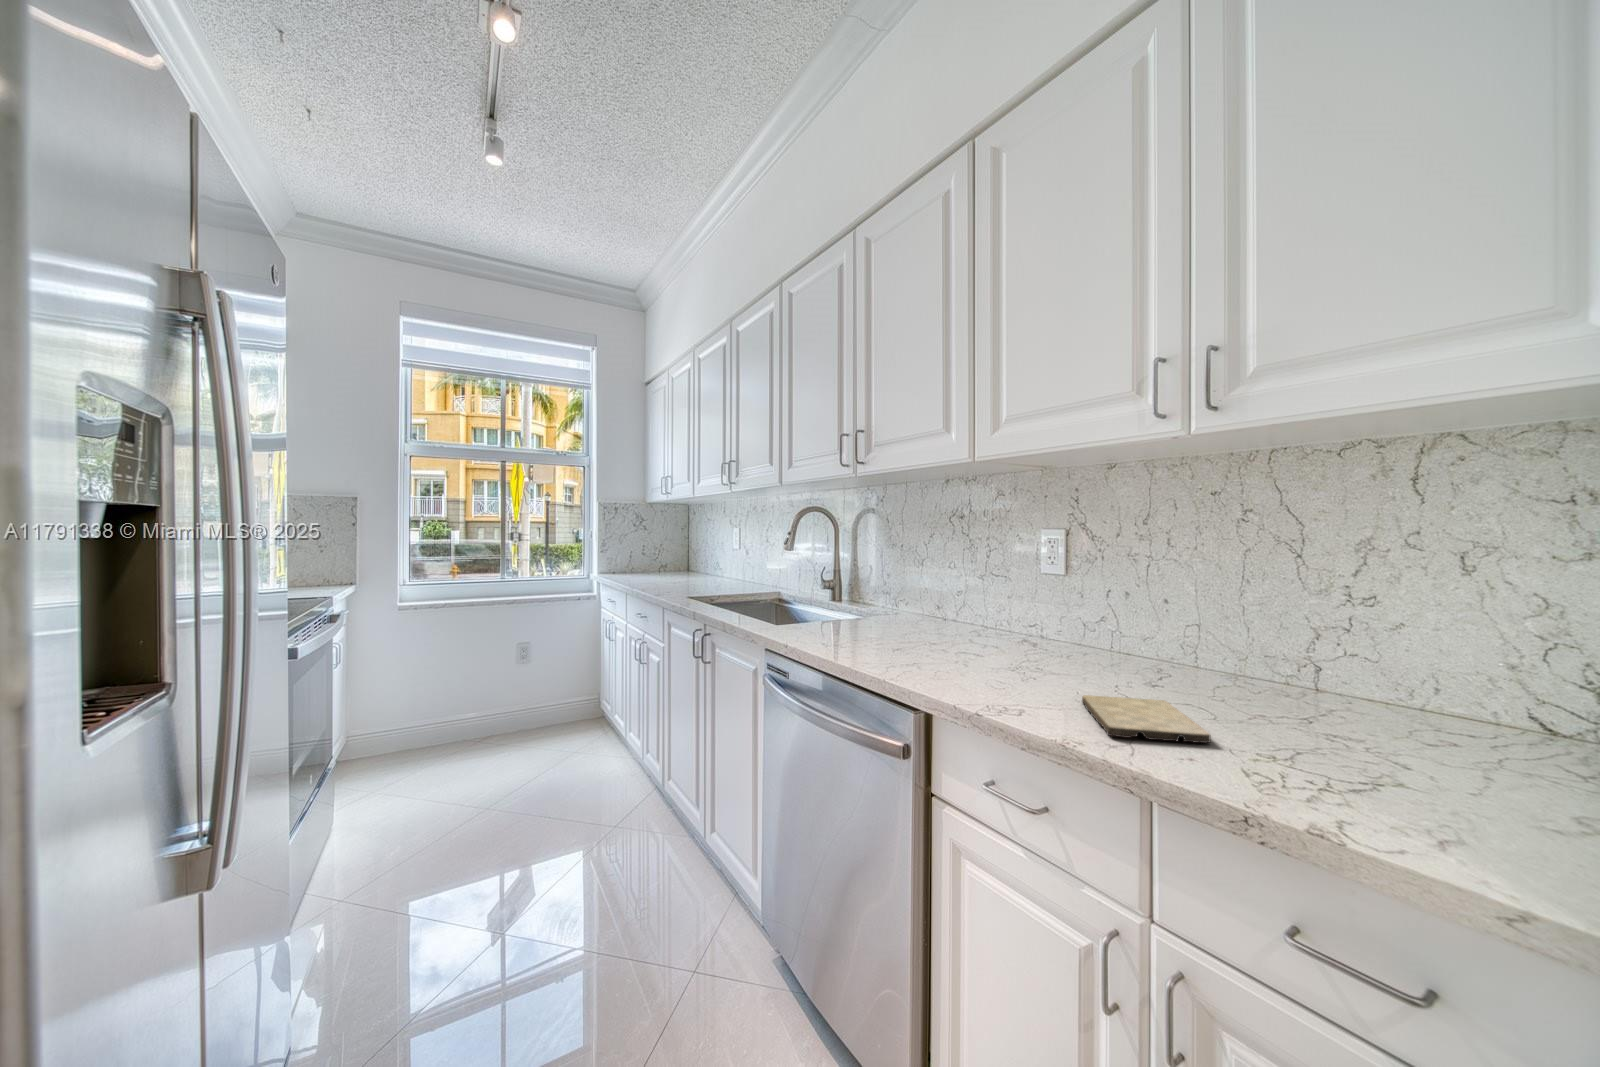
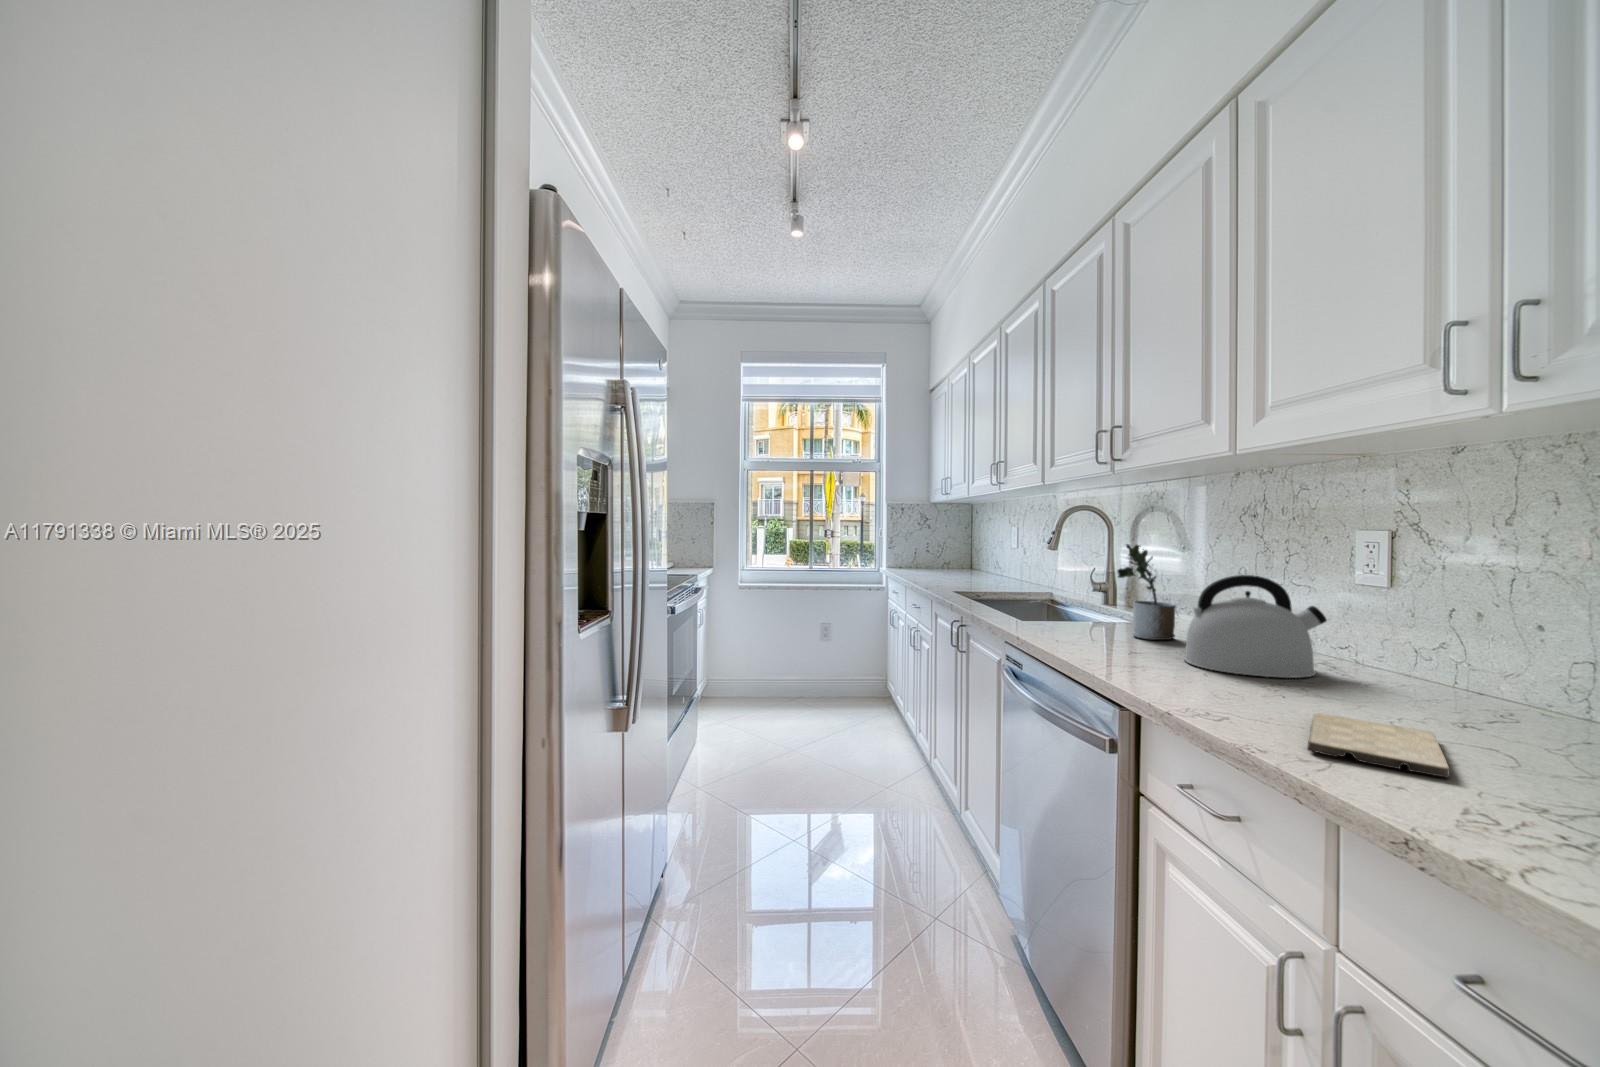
potted plant: none [872,544,919,636] -> present [1117,544,1176,640]
kettle: none [941,570,1048,663] -> present [1184,575,1327,678]

